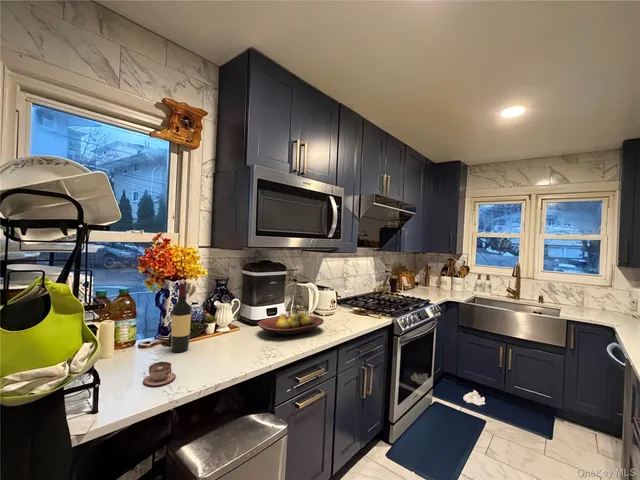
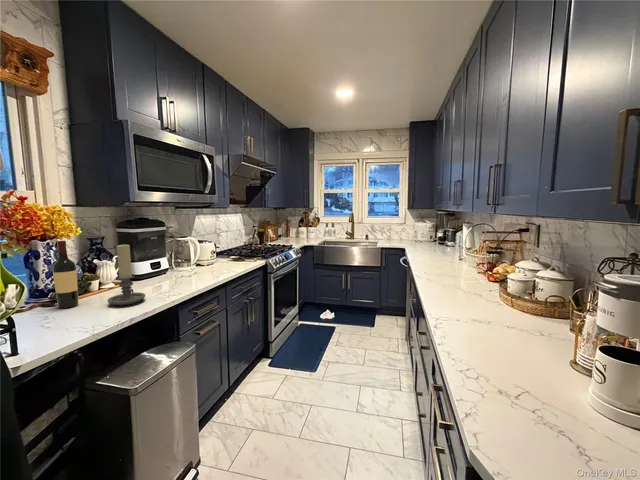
candle holder: none [209,293,245,361] -> present [107,245,145,305]
fruit bowl: present [258,312,324,337] -> none [147,260,211,284]
teacup: present [143,362,176,386] -> none [46,310,83,331]

